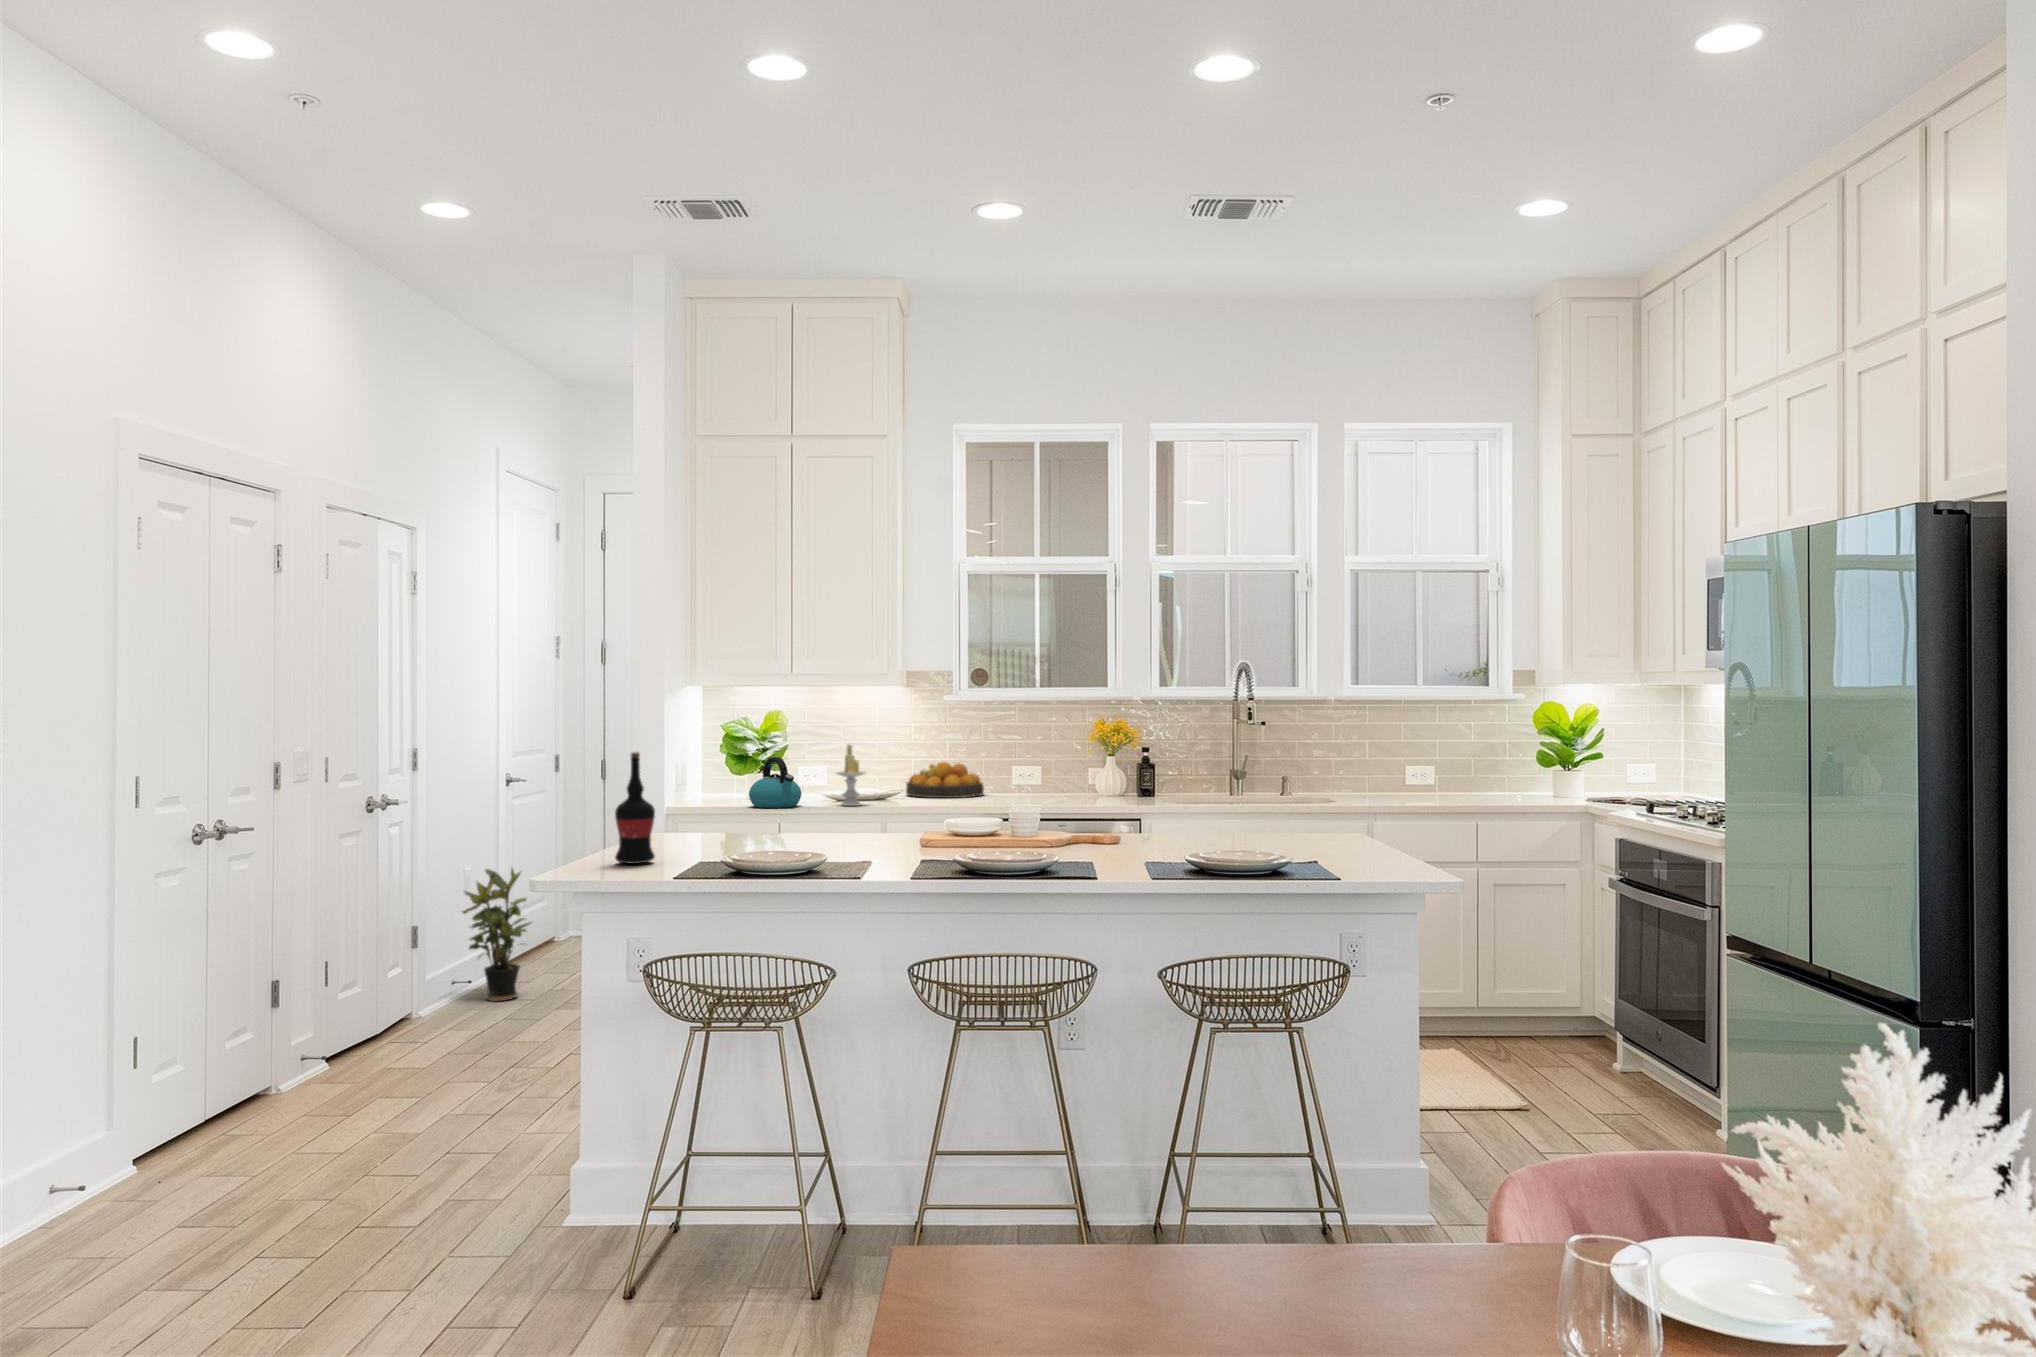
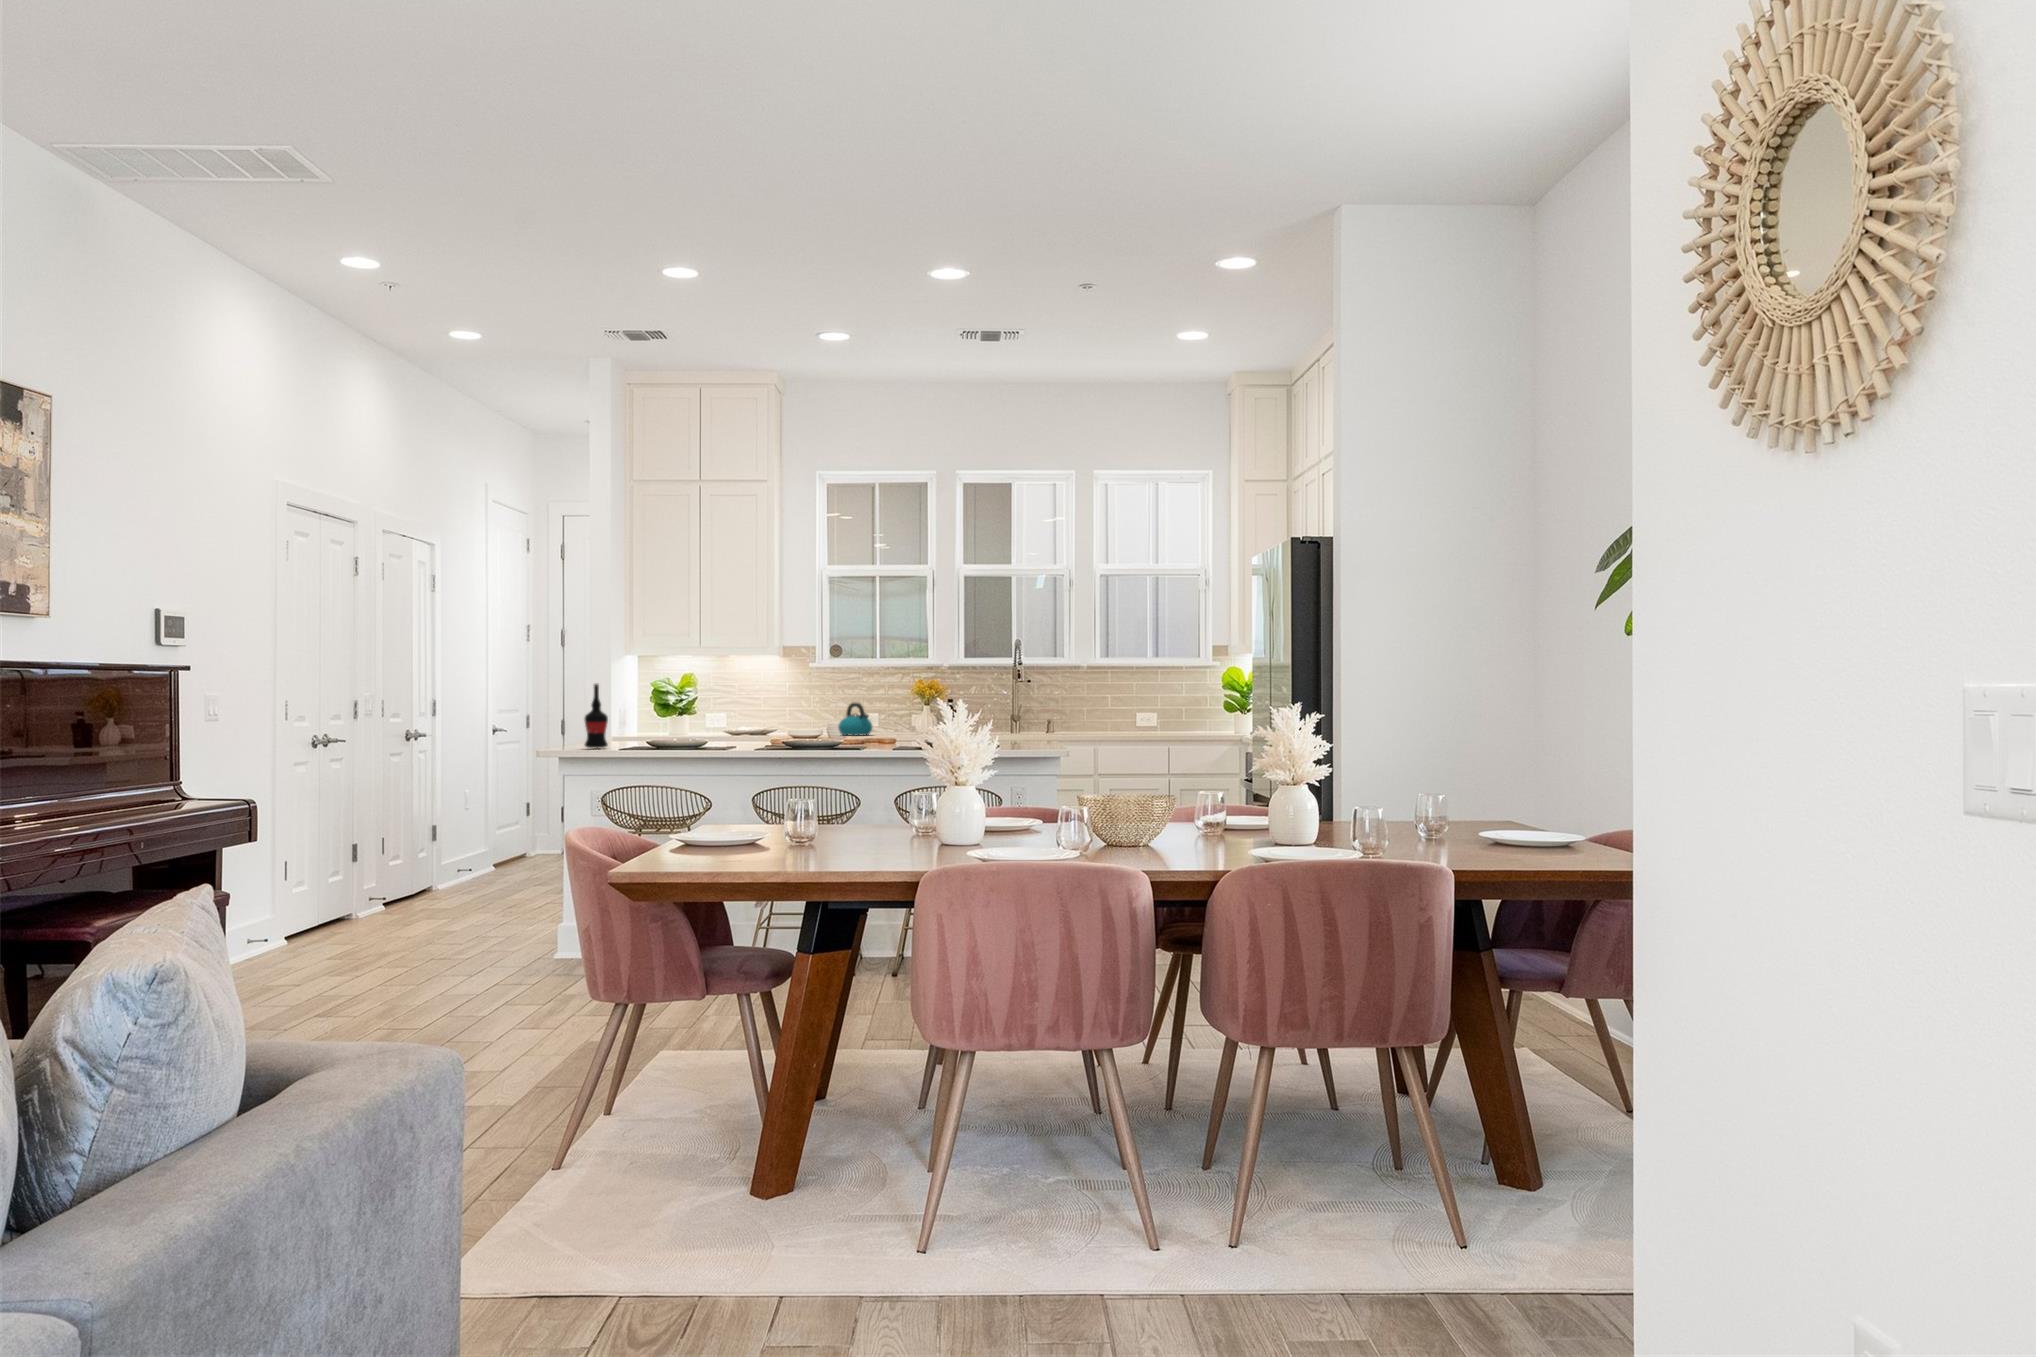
candle: present [837,744,865,806] -> none [730,695,752,737]
kettle: present [749,757,801,808] -> present [838,703,872,736]
fruit bowl: present [906,762,984,798] -> none [784,709,839,735]
potted plant: present [462,869,531,1001] -> none [463,789,516,883]

